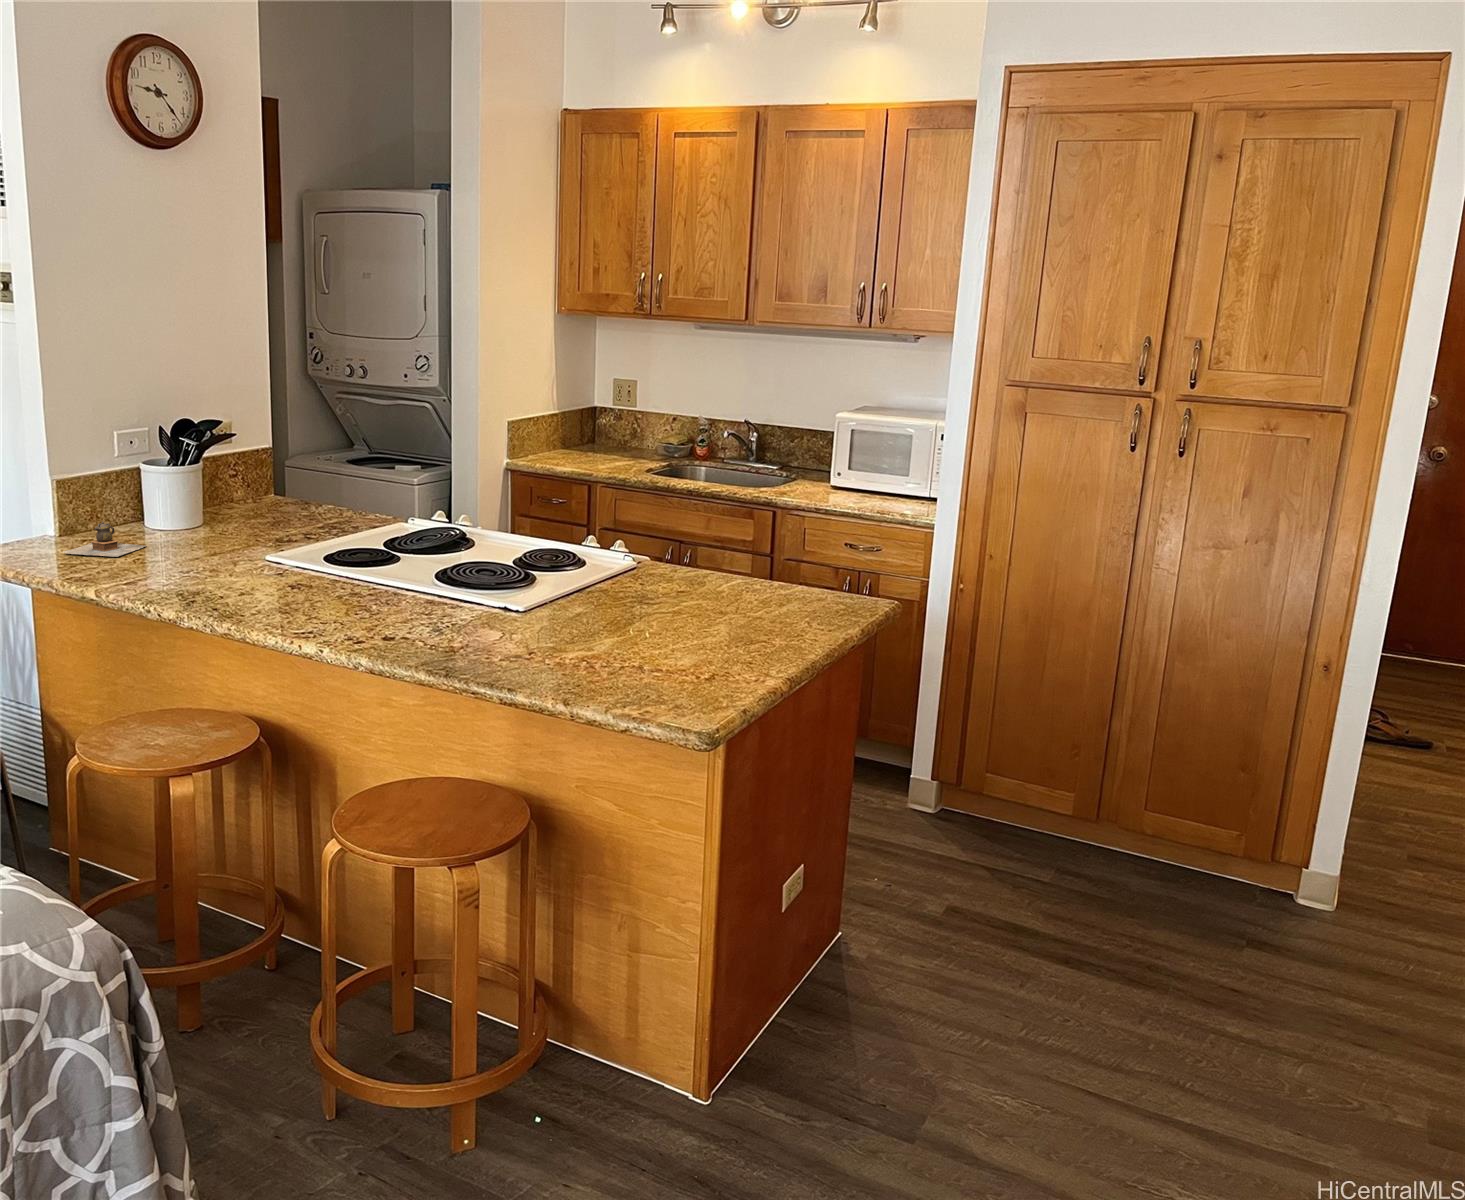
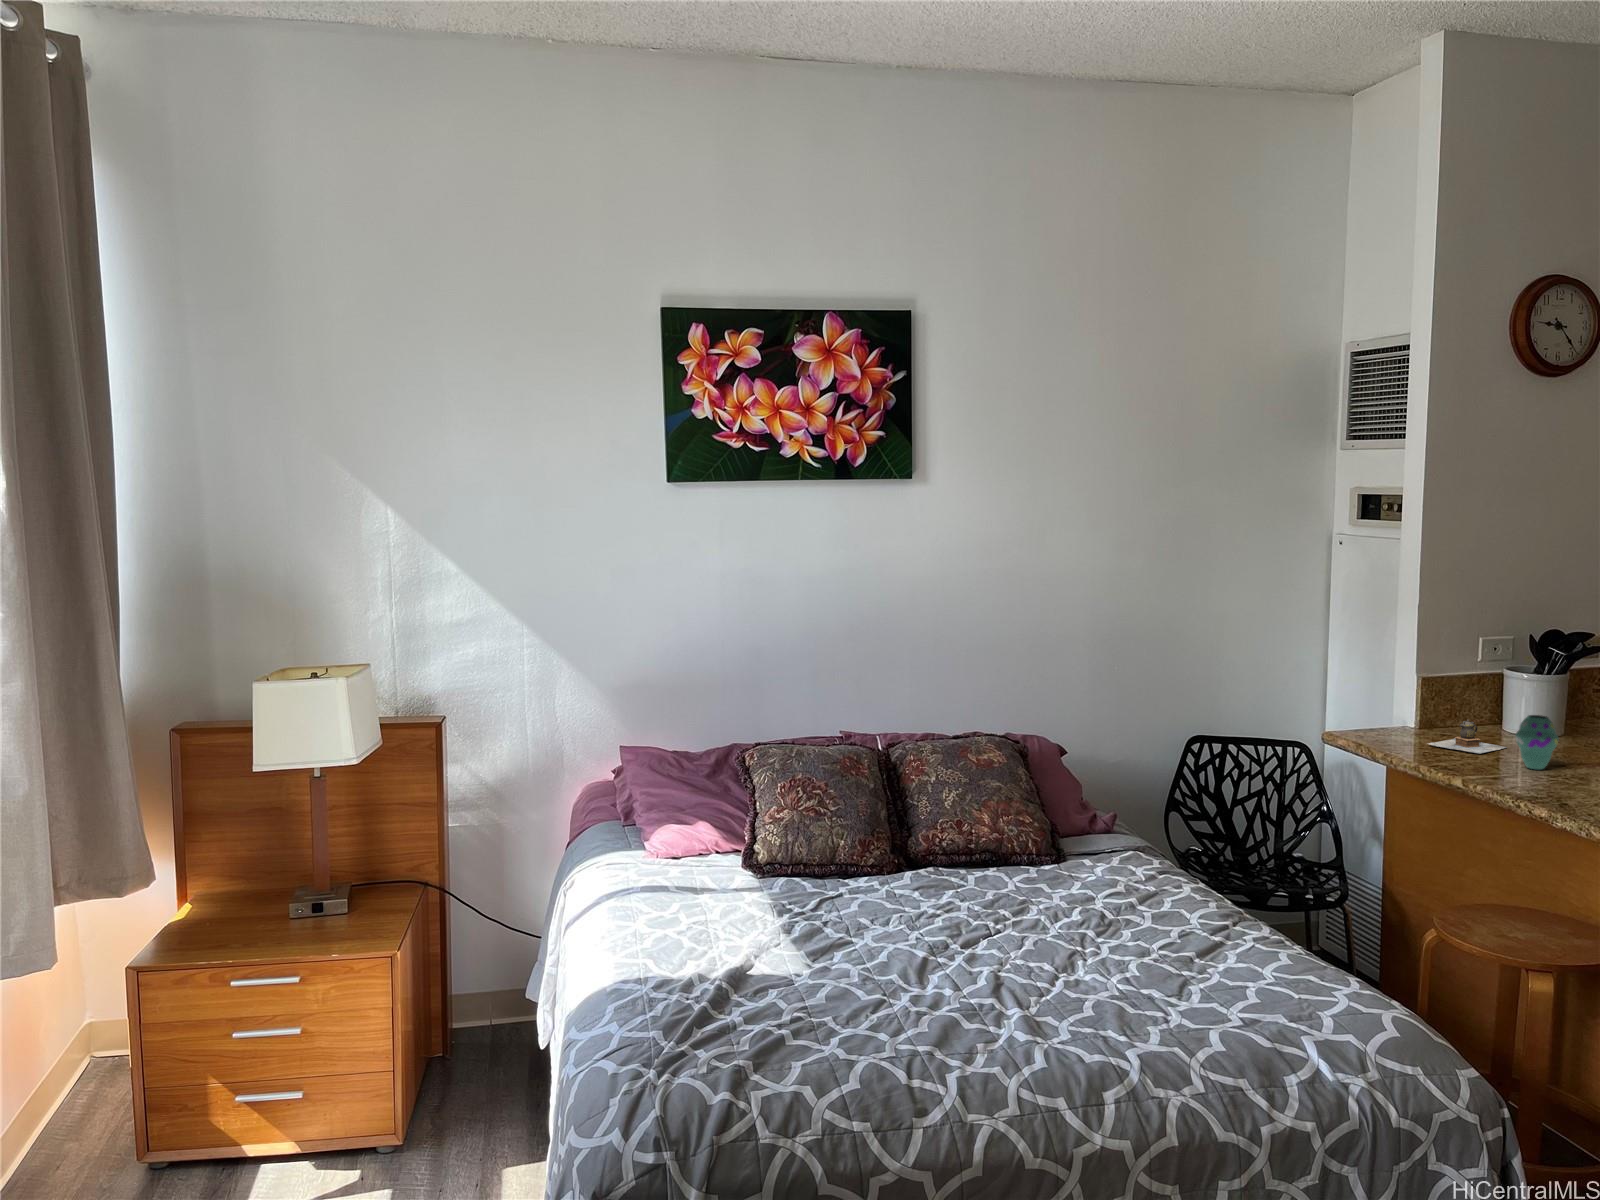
vase: none [148,512,190,567] -> present [1515,715,1559,770]

